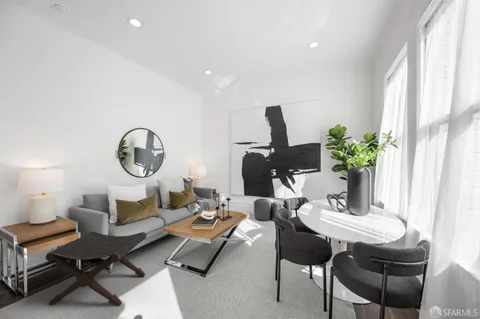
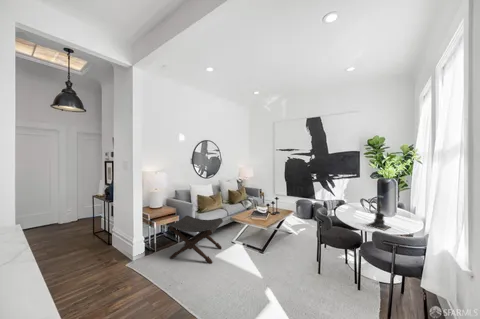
candle holder: none [337,182,370,239] -> present [367,196,390,230]

